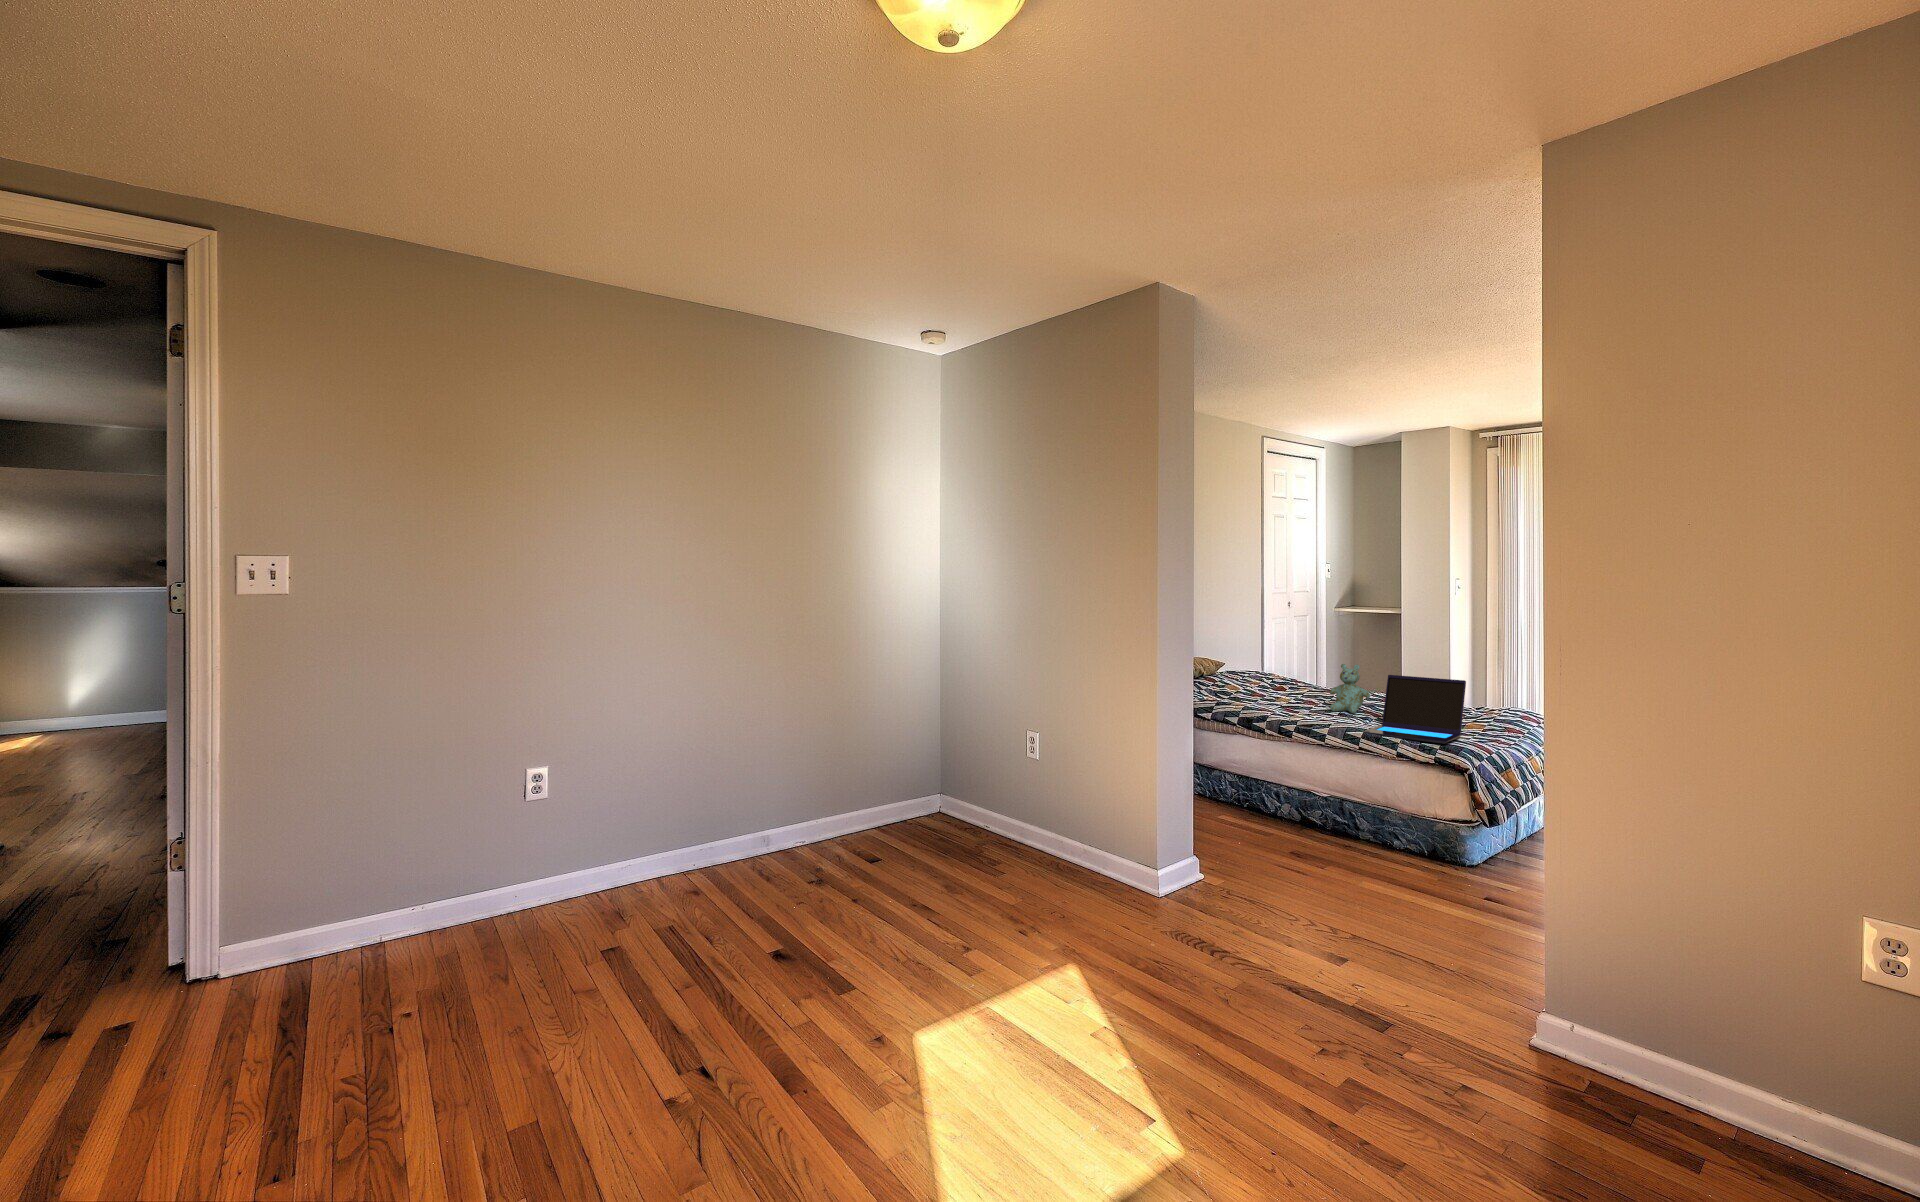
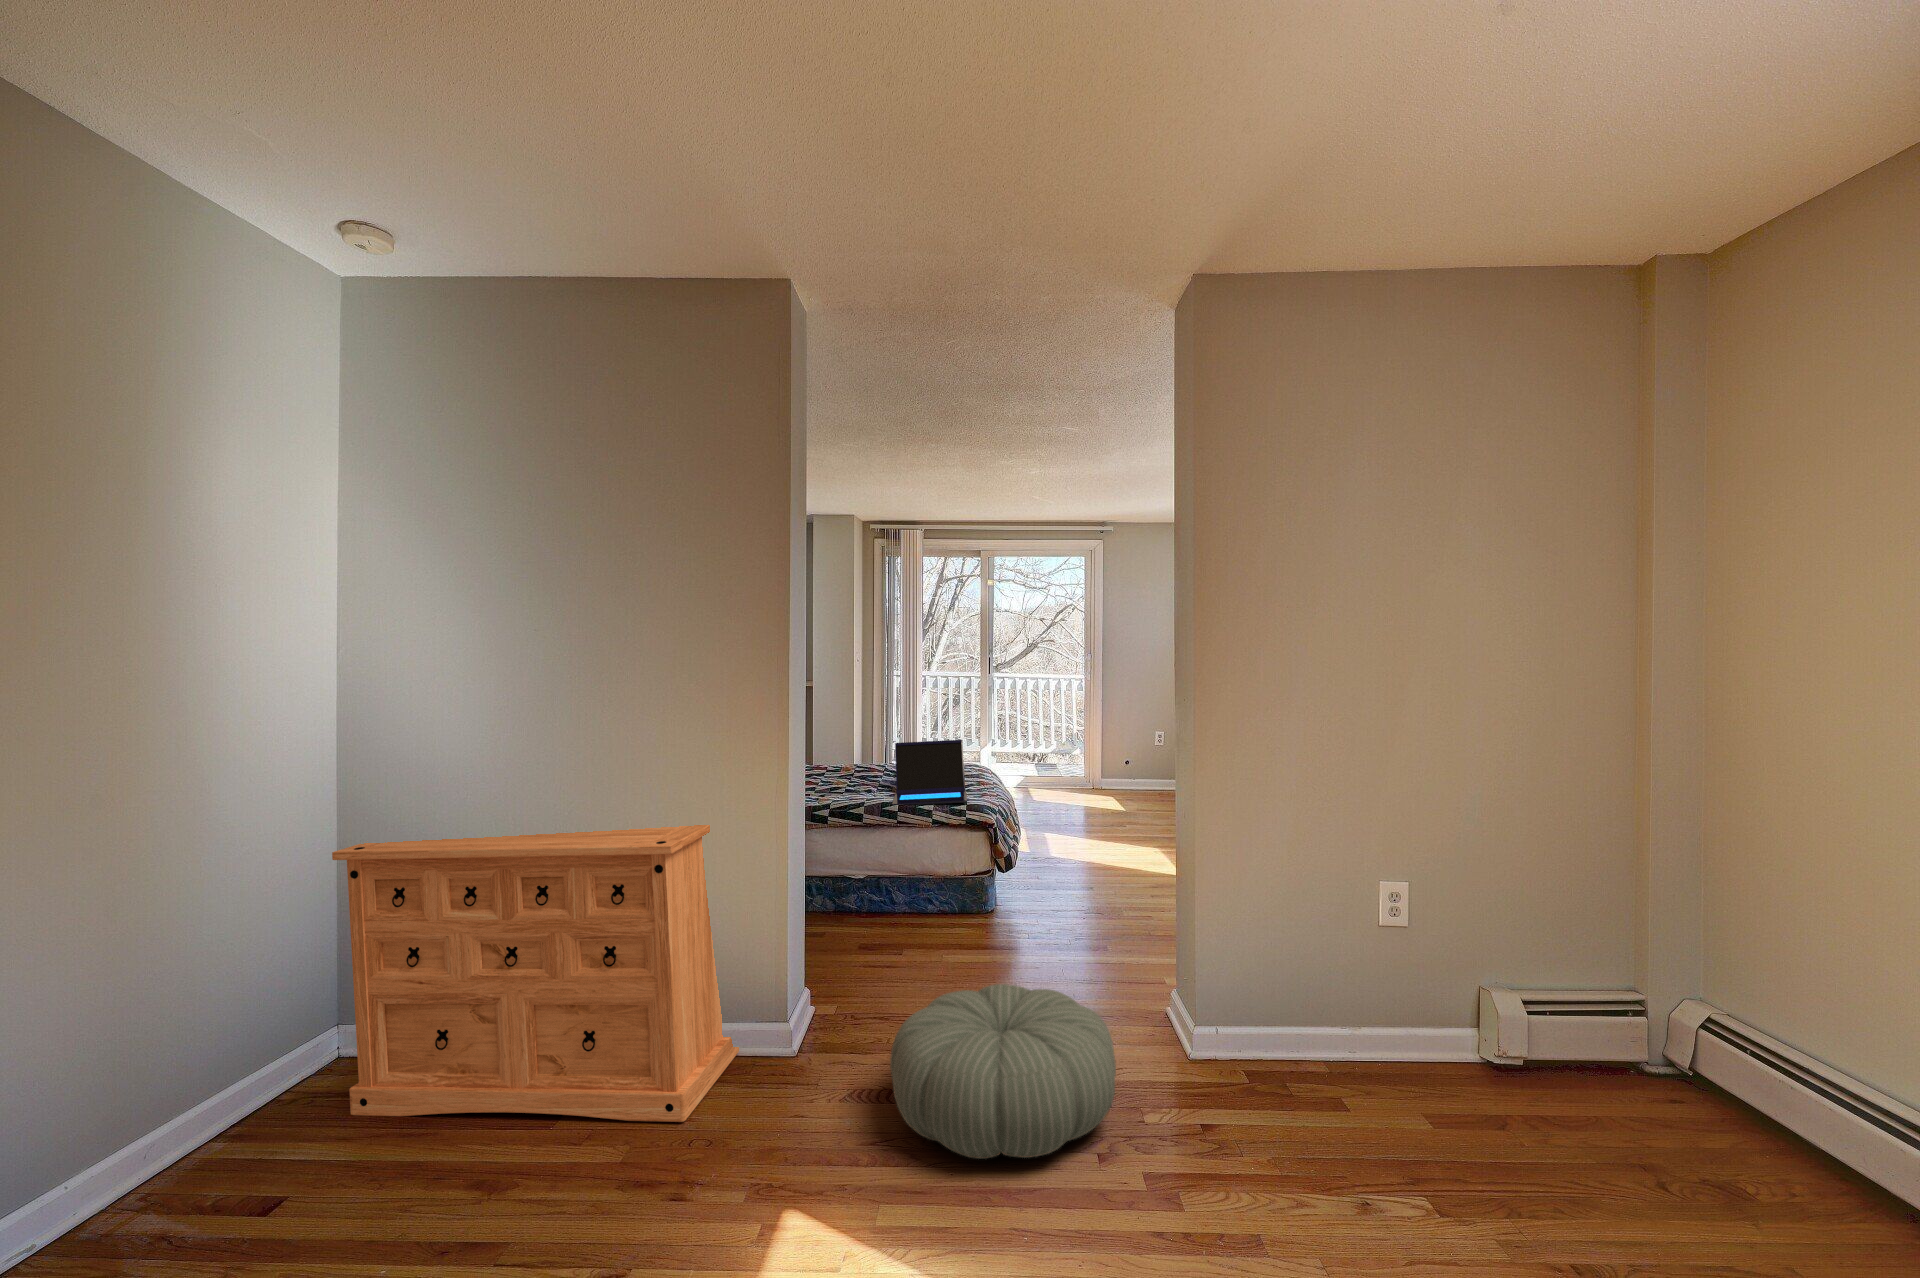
stuffed bear: present [1330,664,1371,713] -> none [832,736,872,788]
dresser: none [897,674,1129,912] -> present [332,825,739,1122]
pouf: none [1178,887,1411,1046] -> present [890,984,1116,1159]

